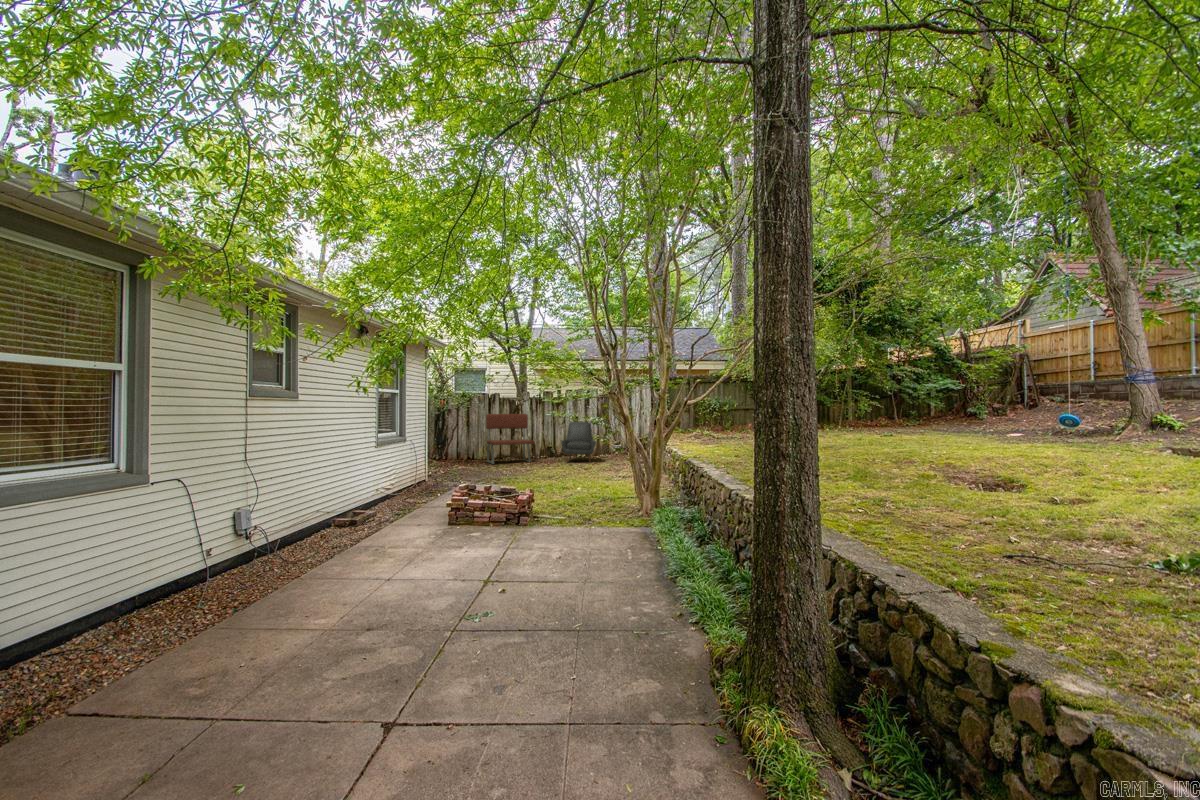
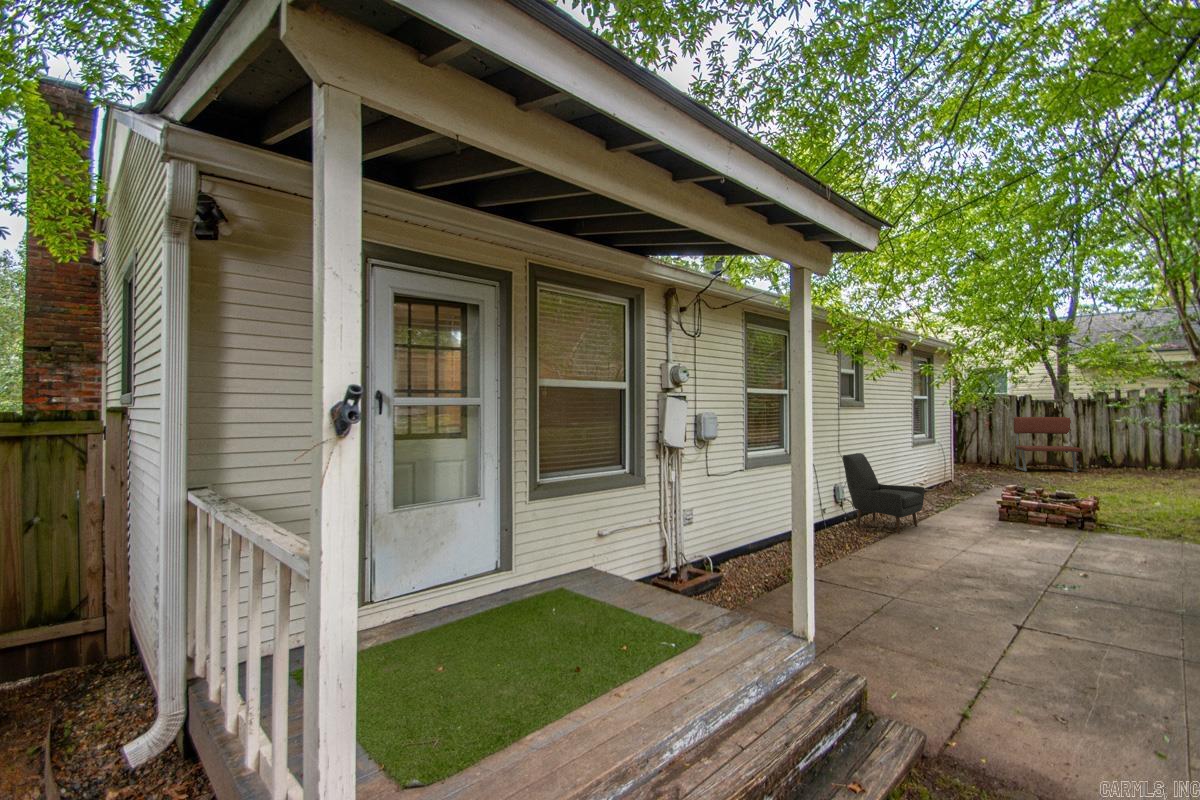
chair: present [561,422,596,462] -> present [843,453,924,534]

